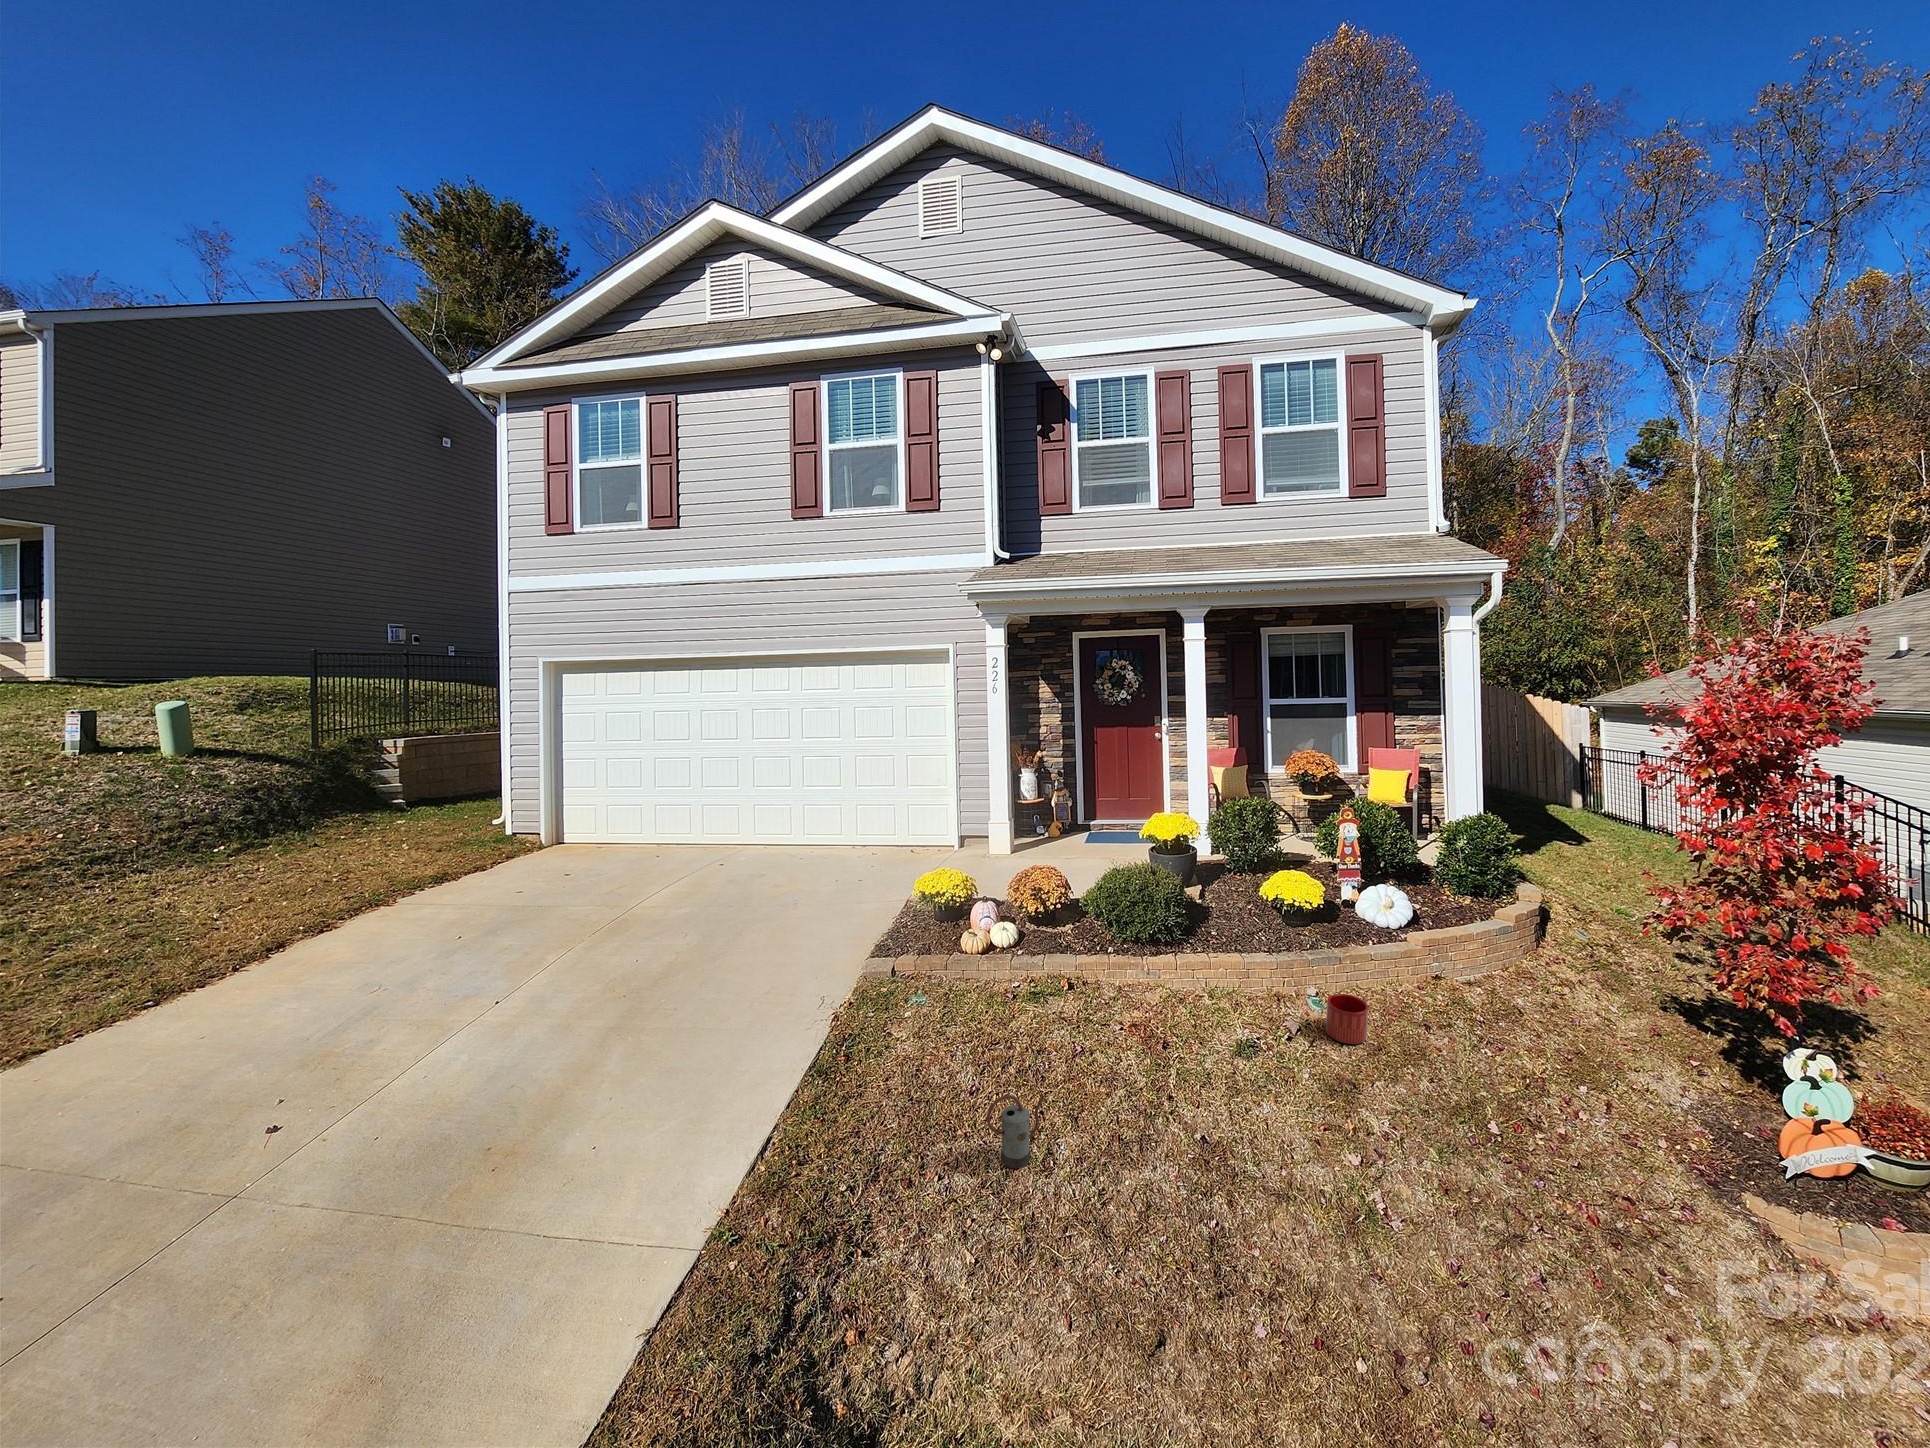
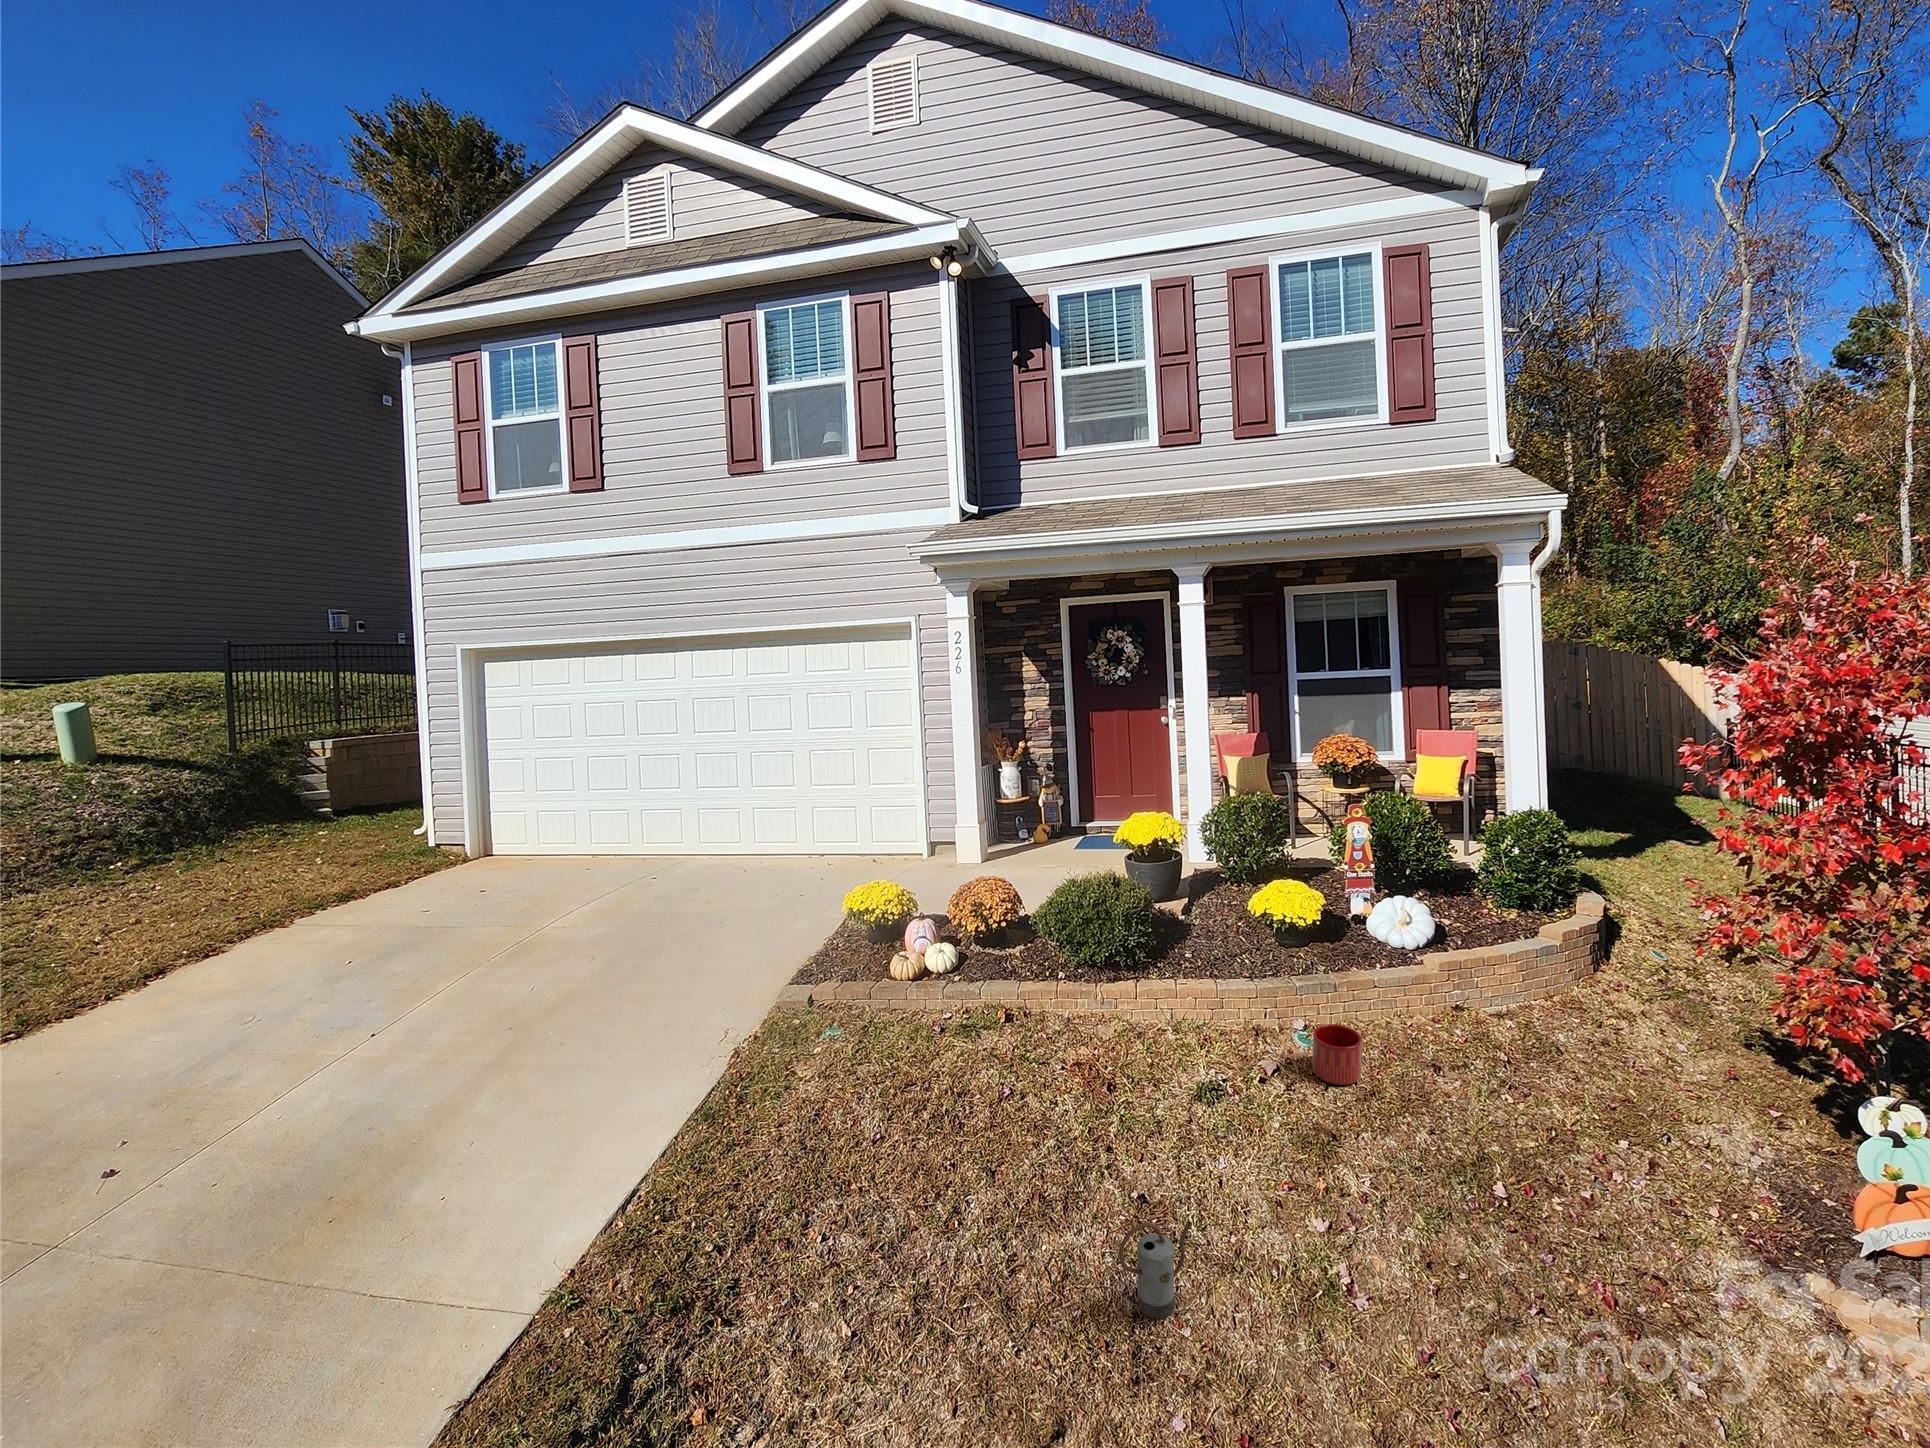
watering can: present [987,1095,1044,1169] -> present [1119,1221,1192,1319]

